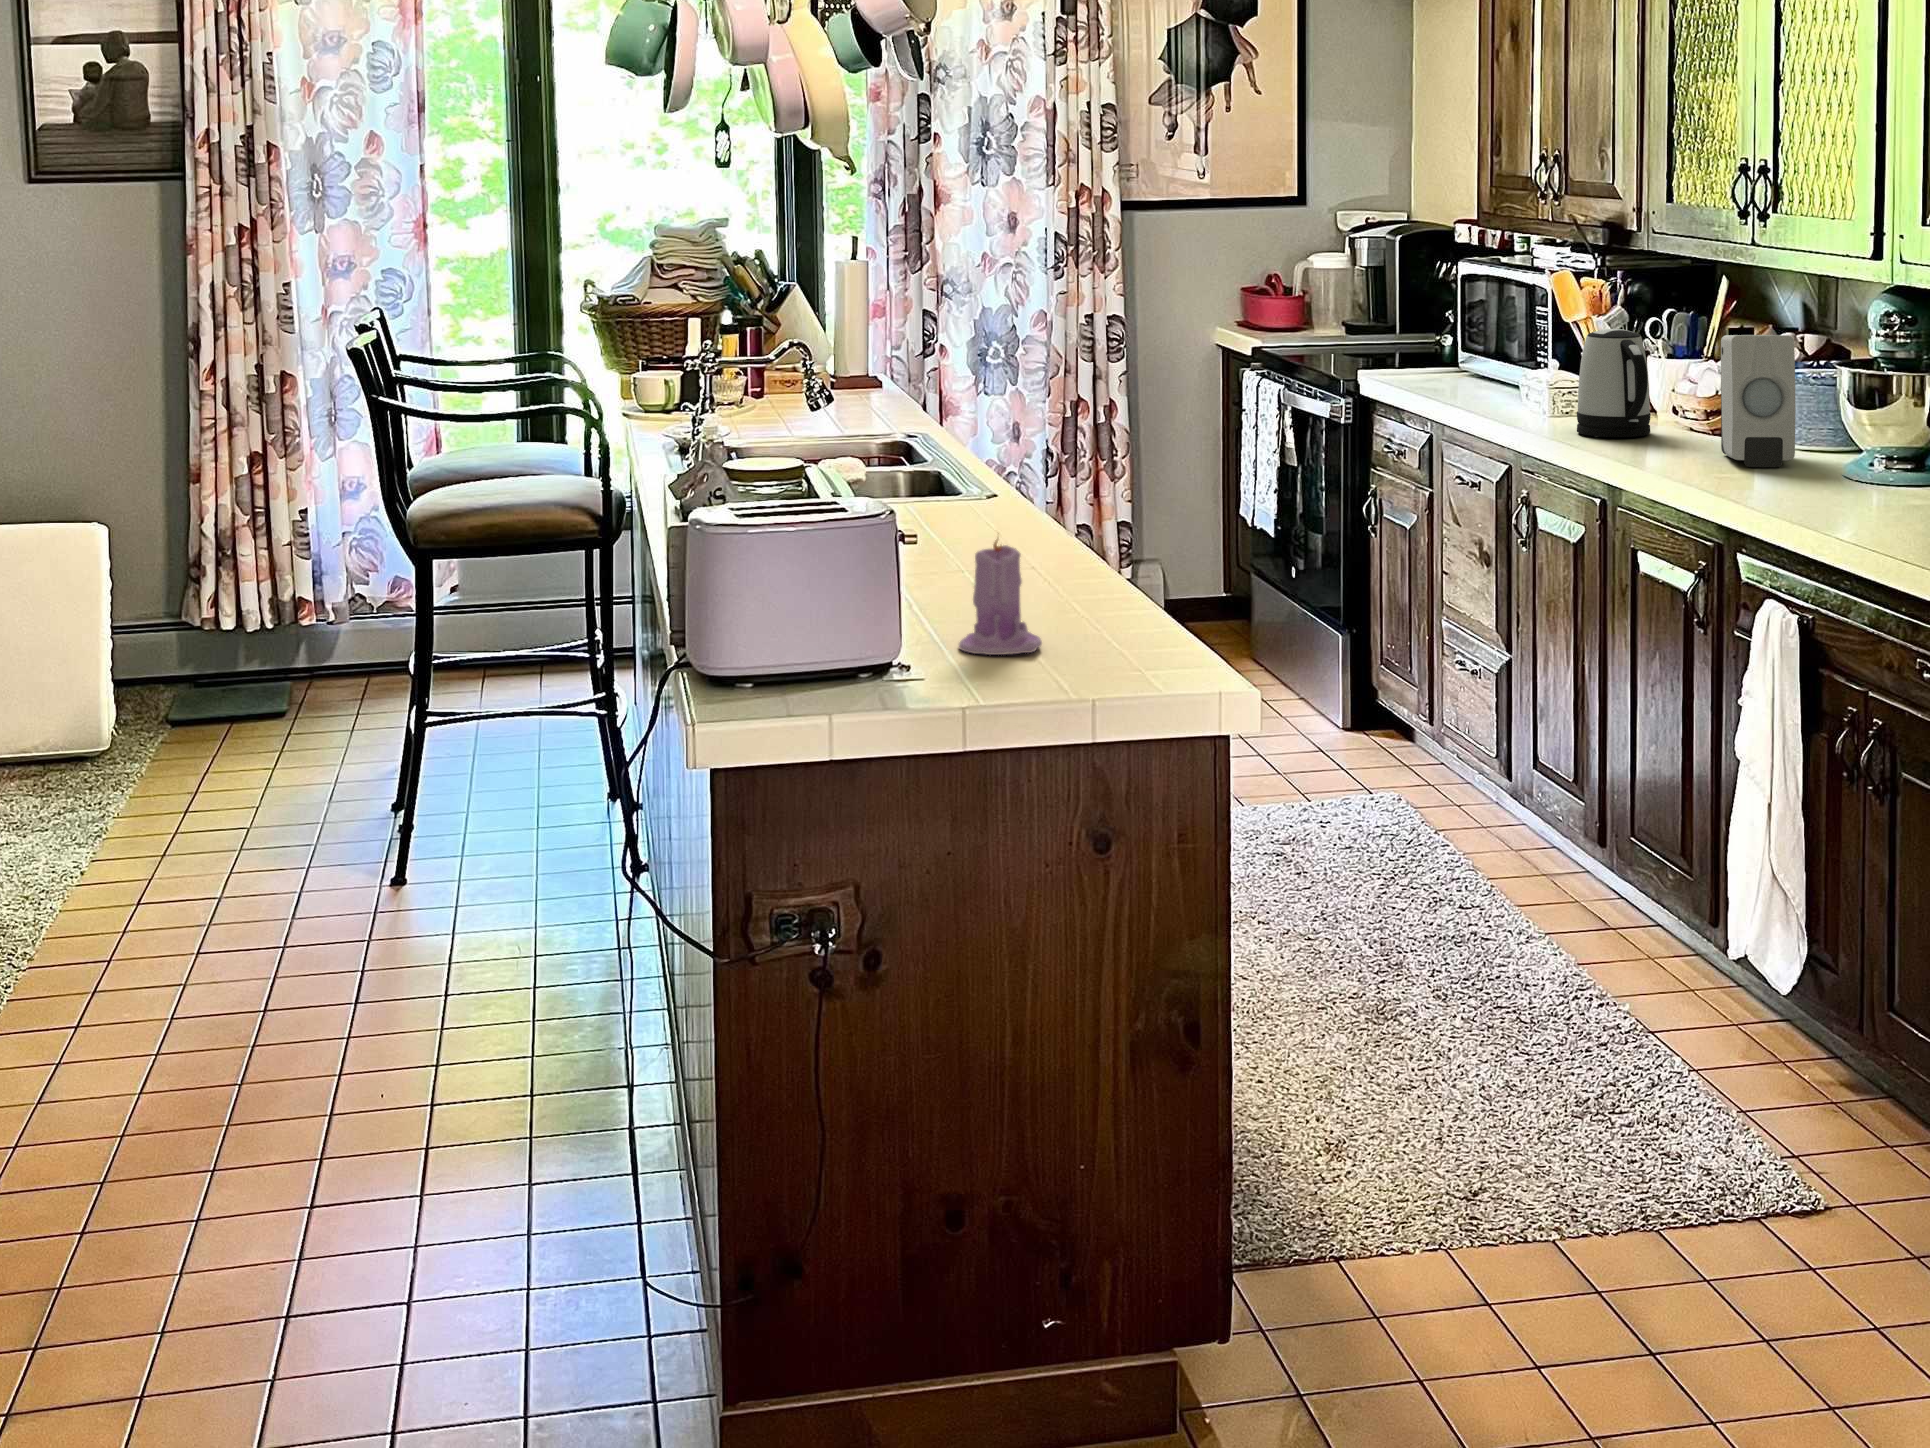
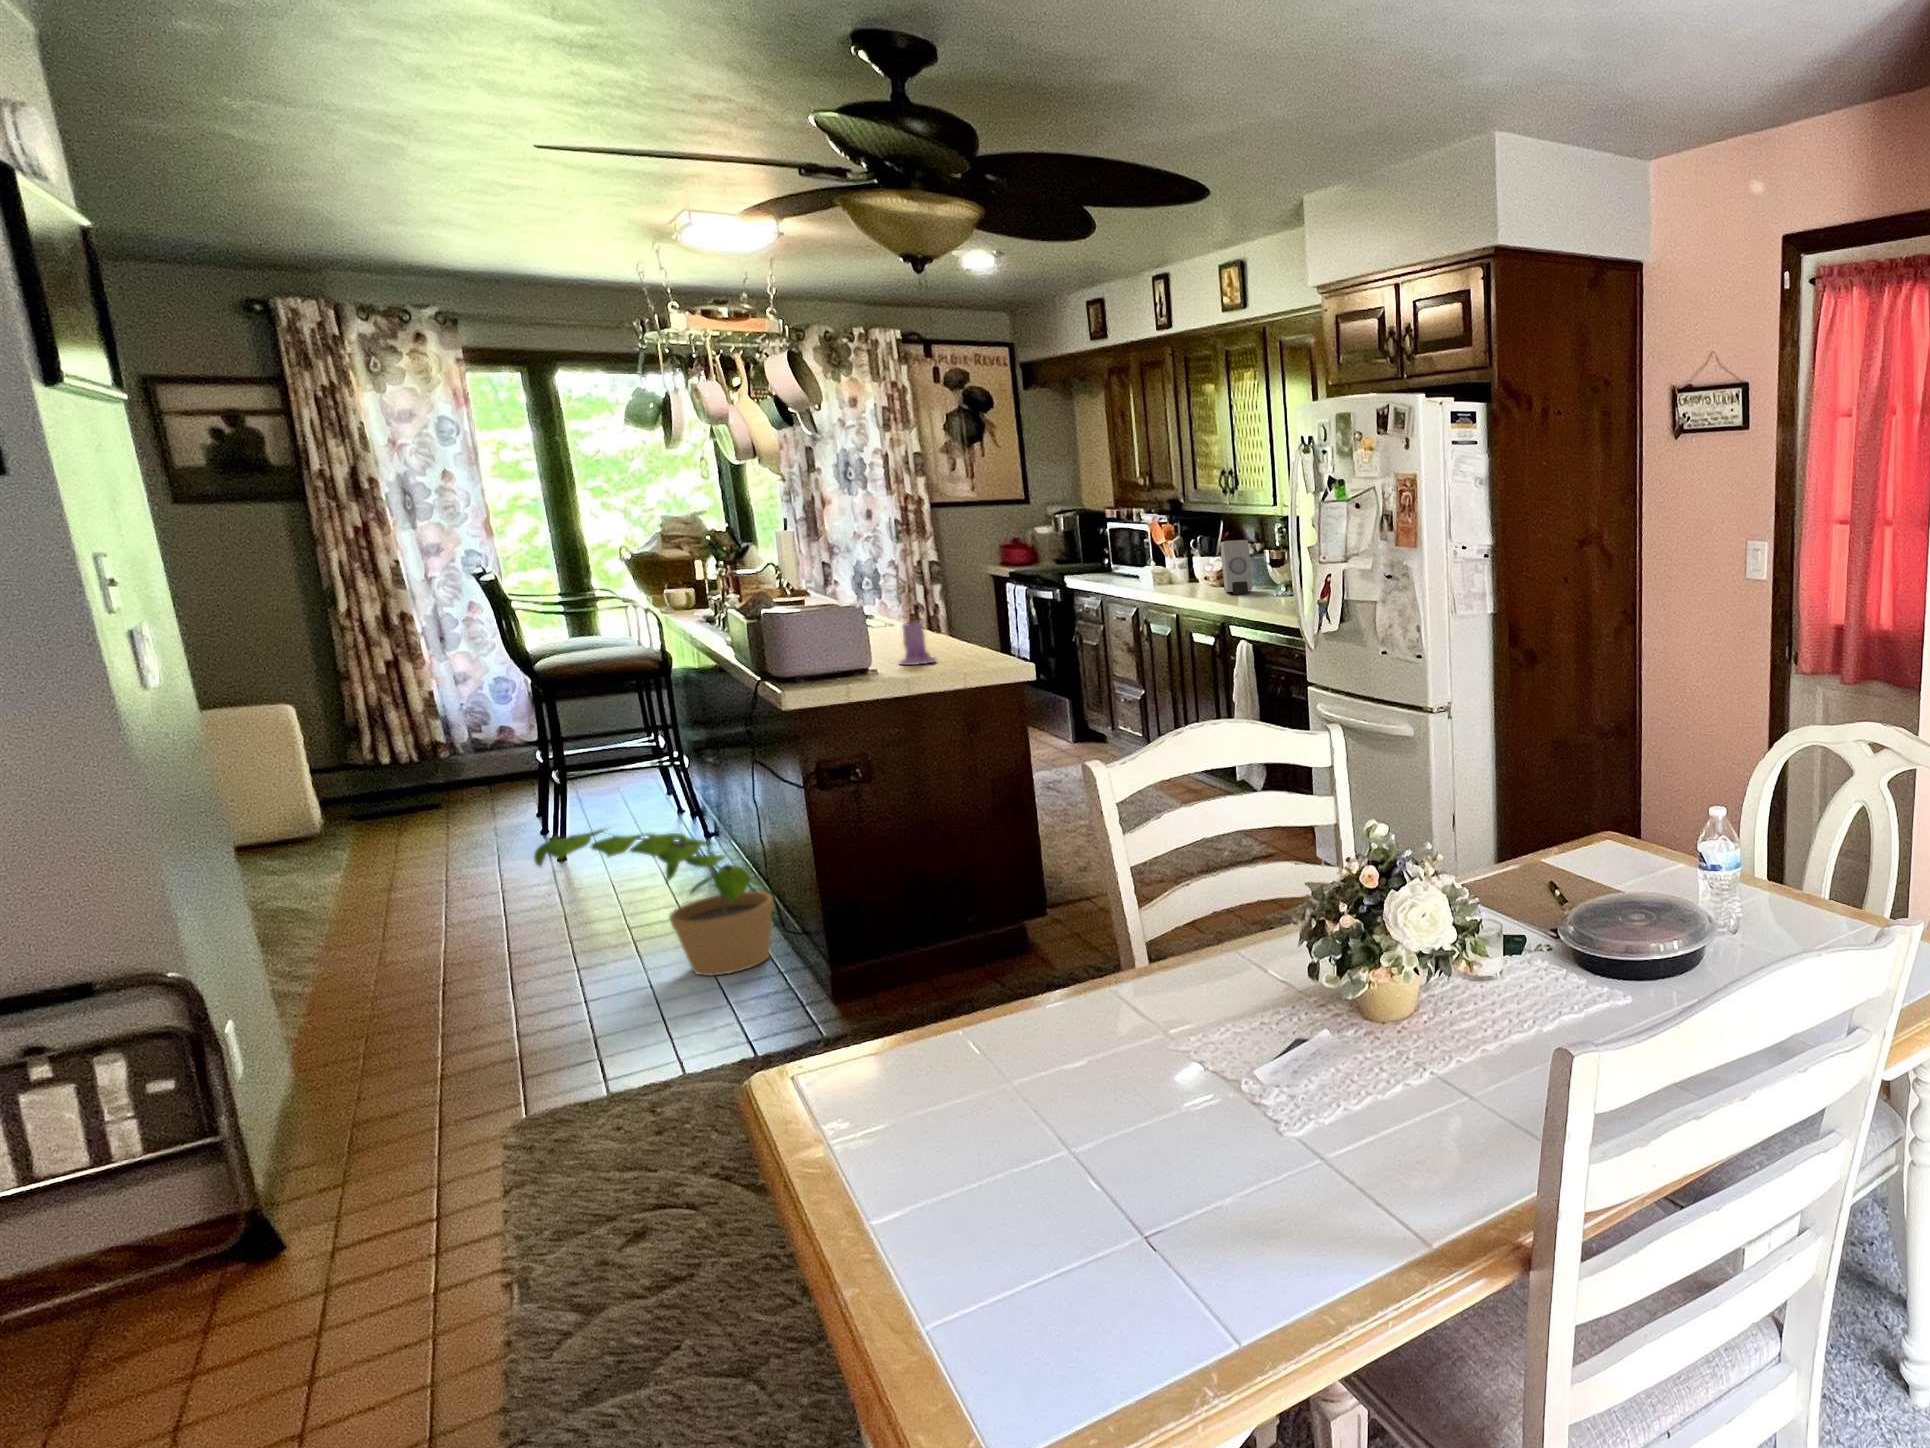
kettle: present [1577,329,1651,437] -> none [1164,544,1196,590]
potted plant: none [230,937,654,1313] -> present [534,829,773,976]

